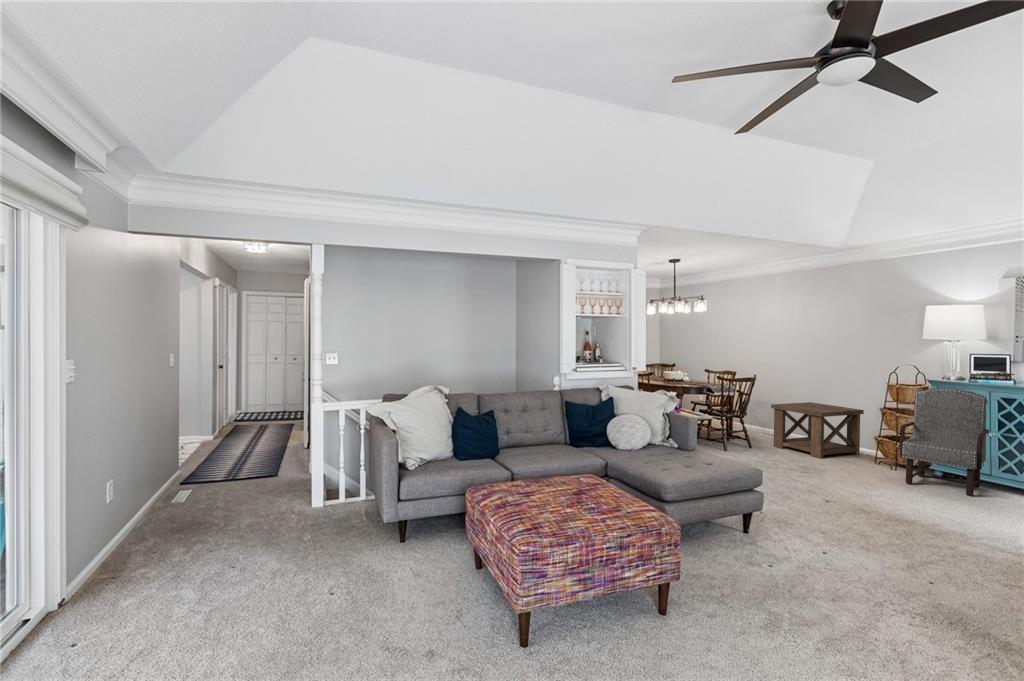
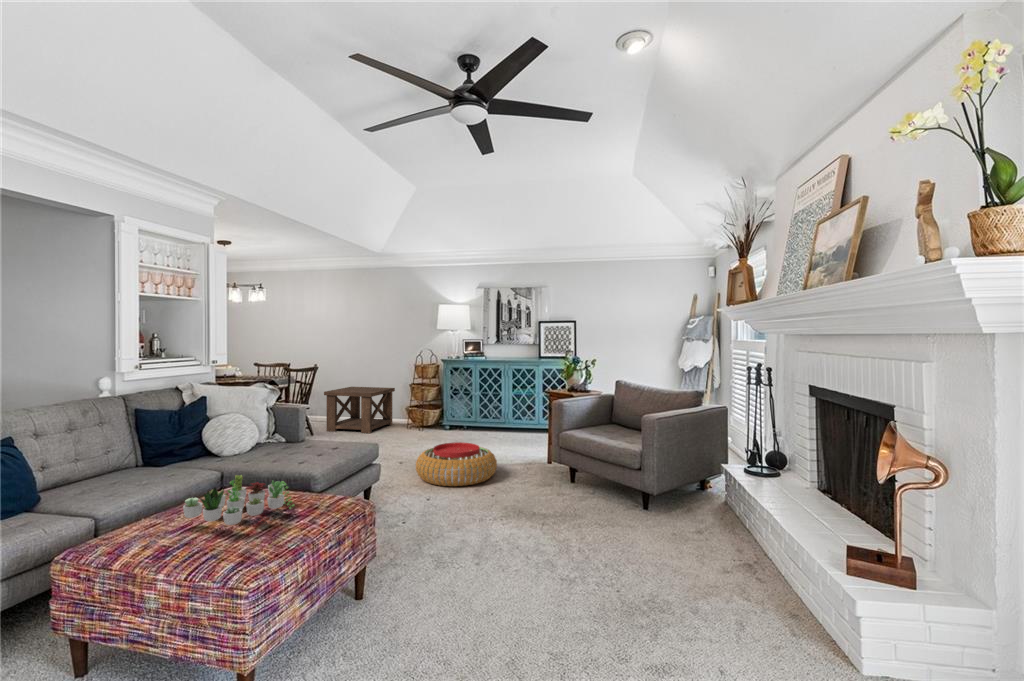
armchair: present [900,388,989,496] -> none [431,364,478,439]
succulent plant: none [530,464,606,508] -> present [183,475,294,525]
pouf: none [827,489,961,556] -> present [416,442,497,486]

